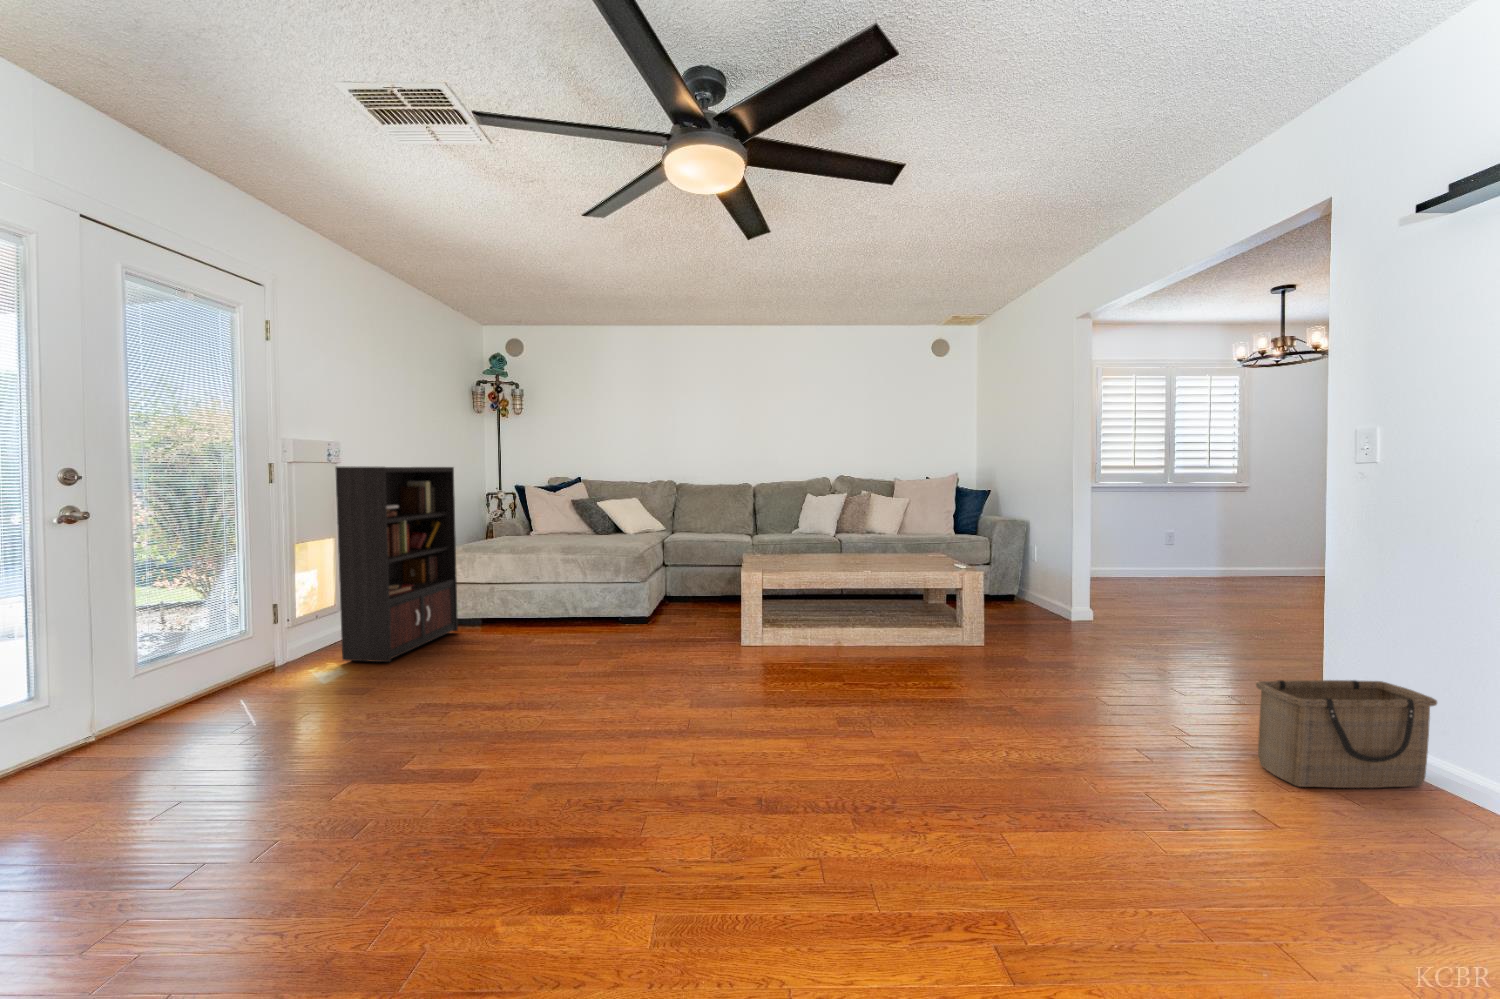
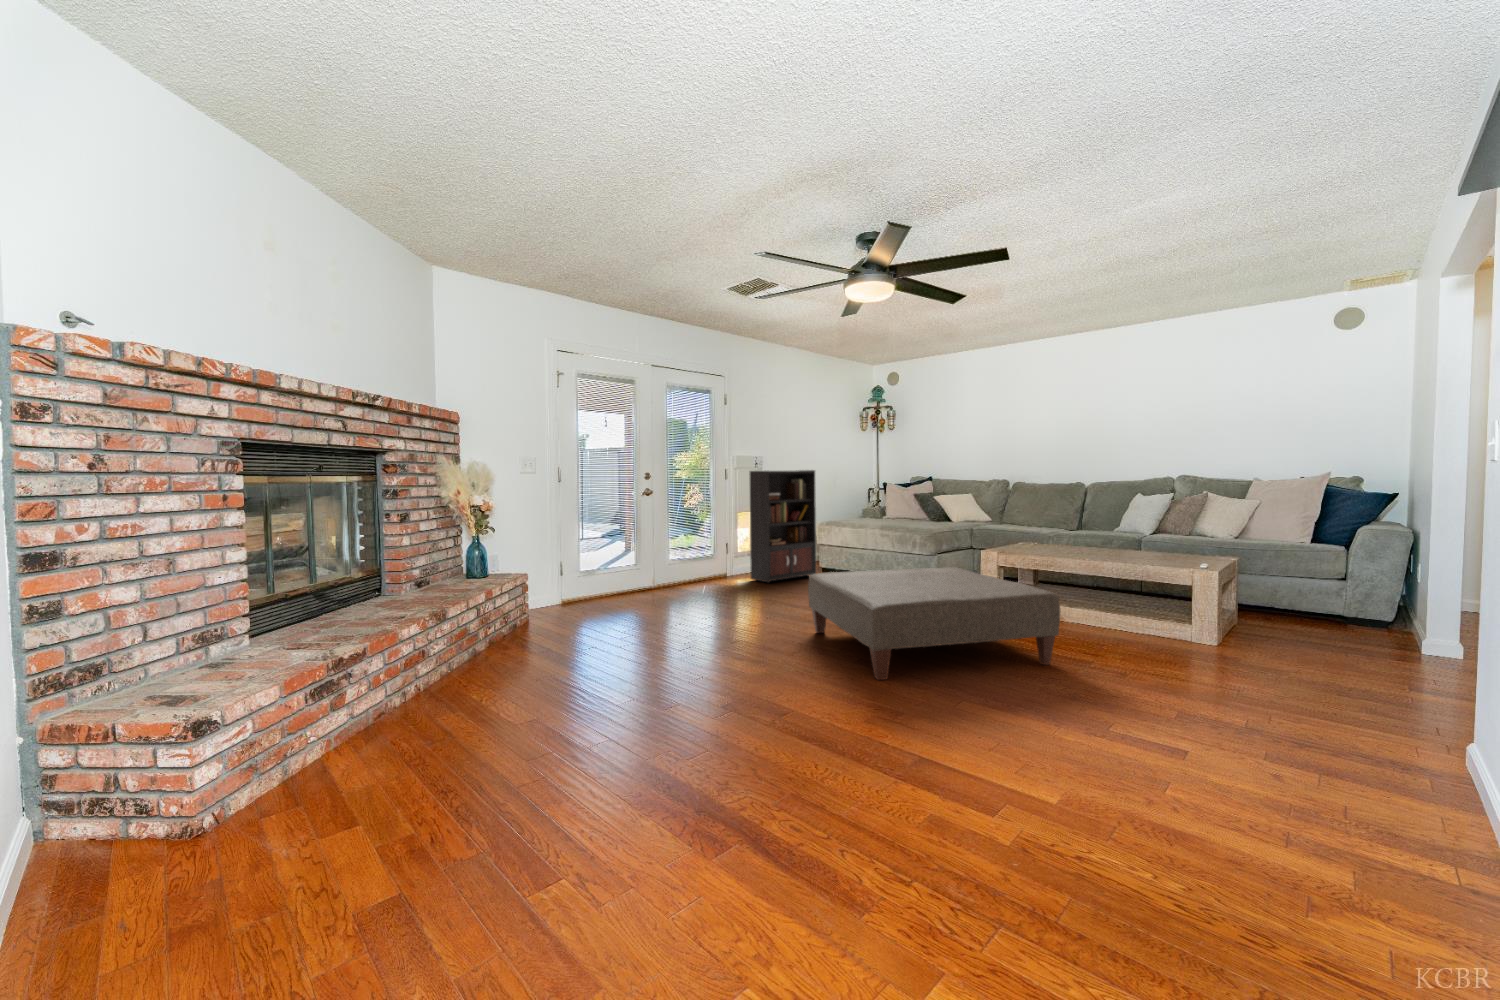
ottoman: none [599,604,966,858] -> present [808,567,1060,680]
basket: present [1256,680,1437,788] -> none [1266,659,1462,790]

